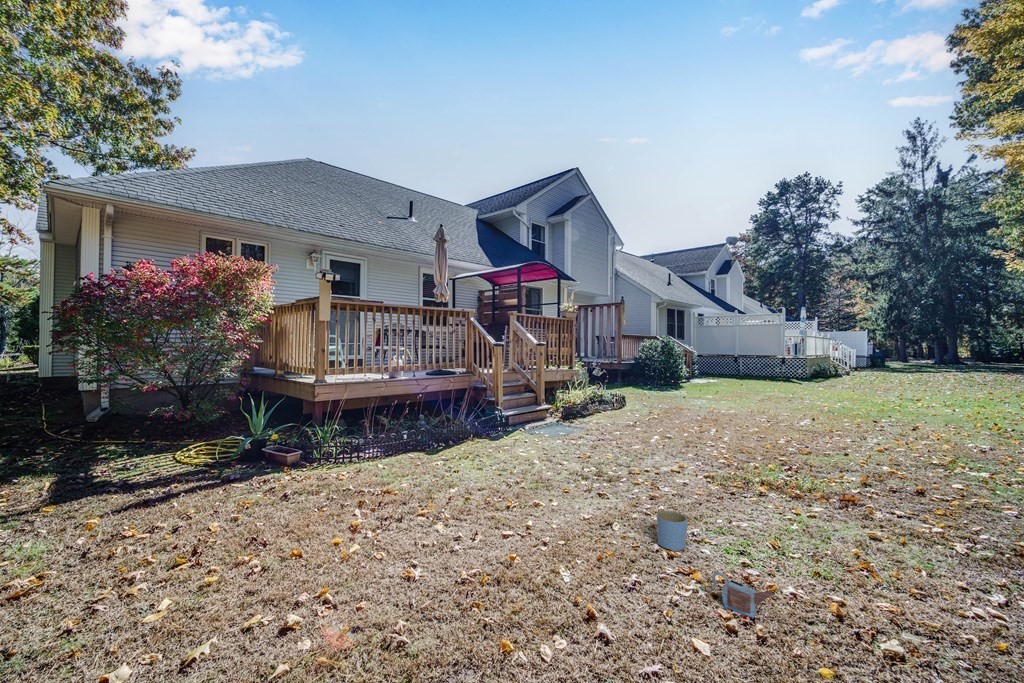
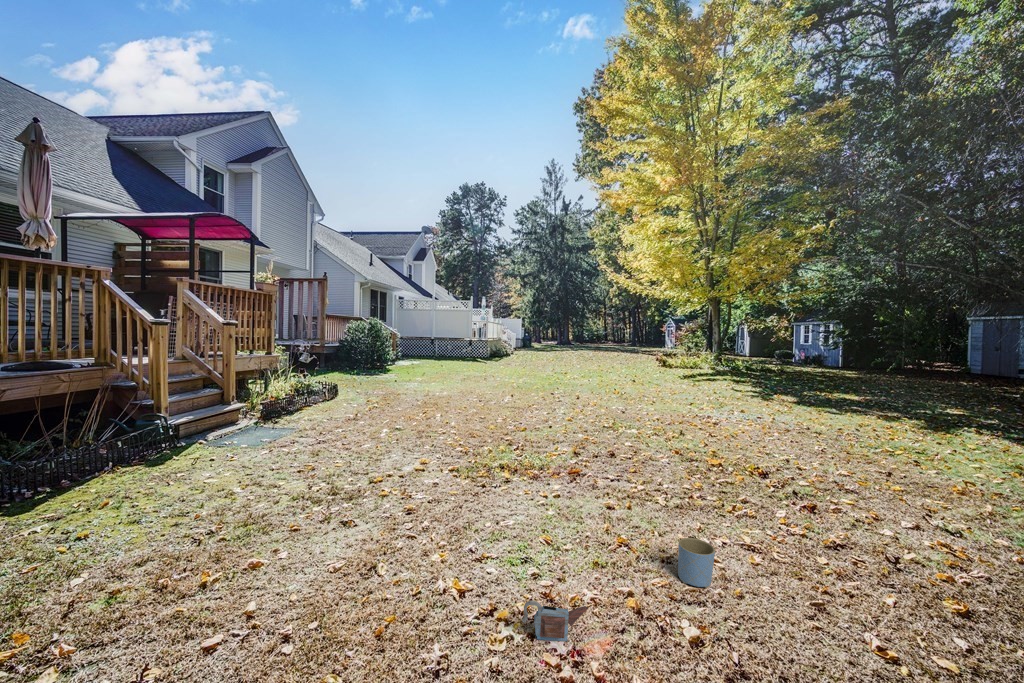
planter: present [657,511,687,551] -> present [678,538,715,588]

